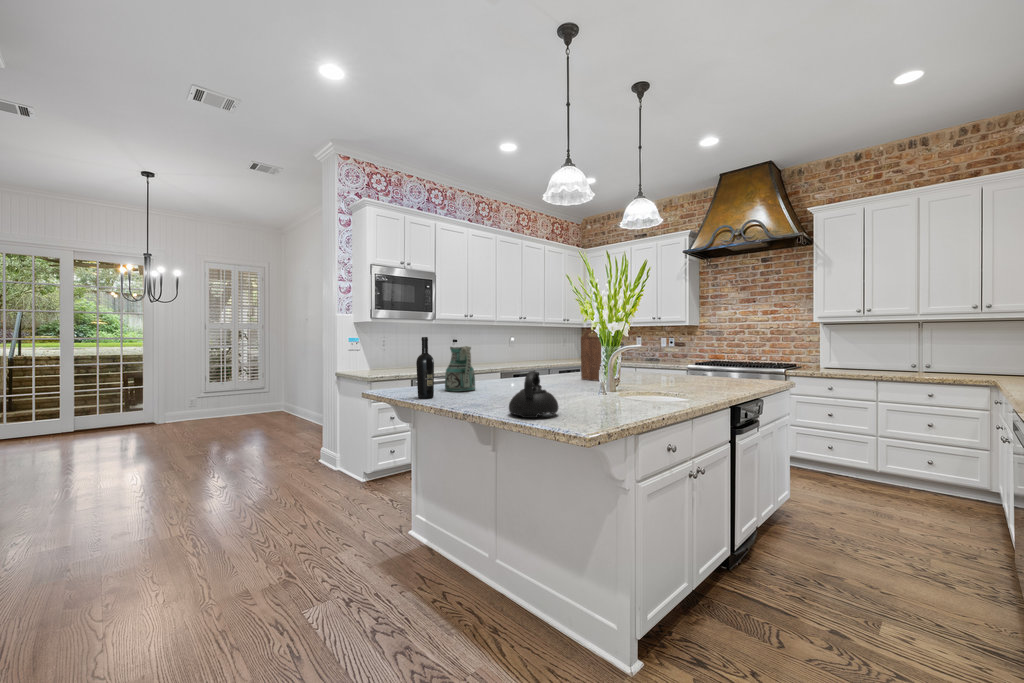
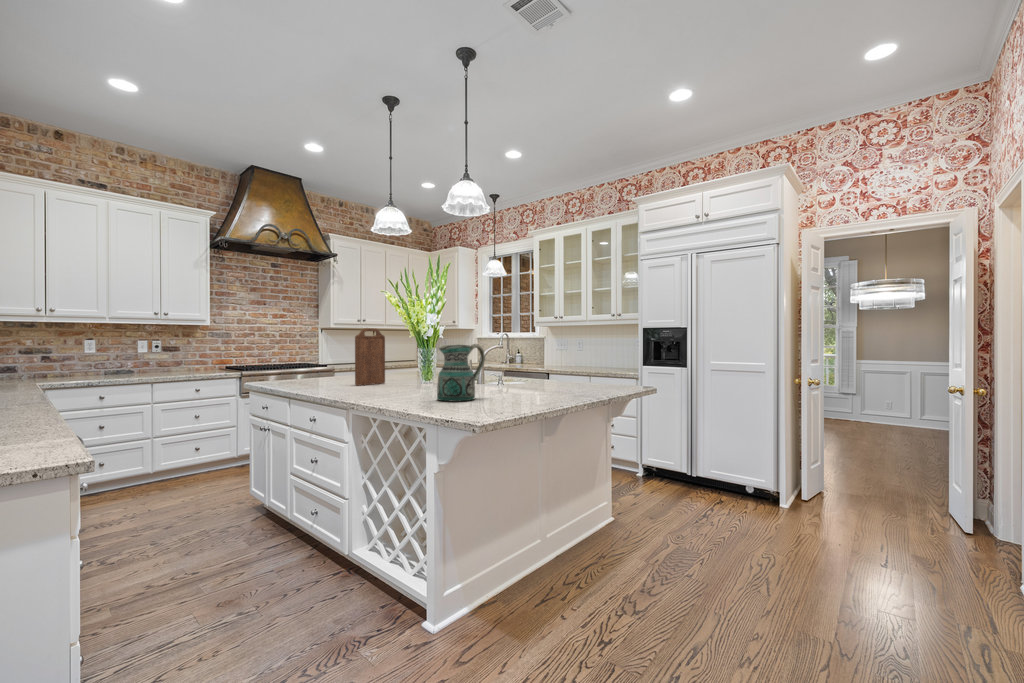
wine bottle: present [416,337,434,399] -> none [518,332,537,403]
teapot: present [509,371,559,418] -> none [578,358,616,390]

